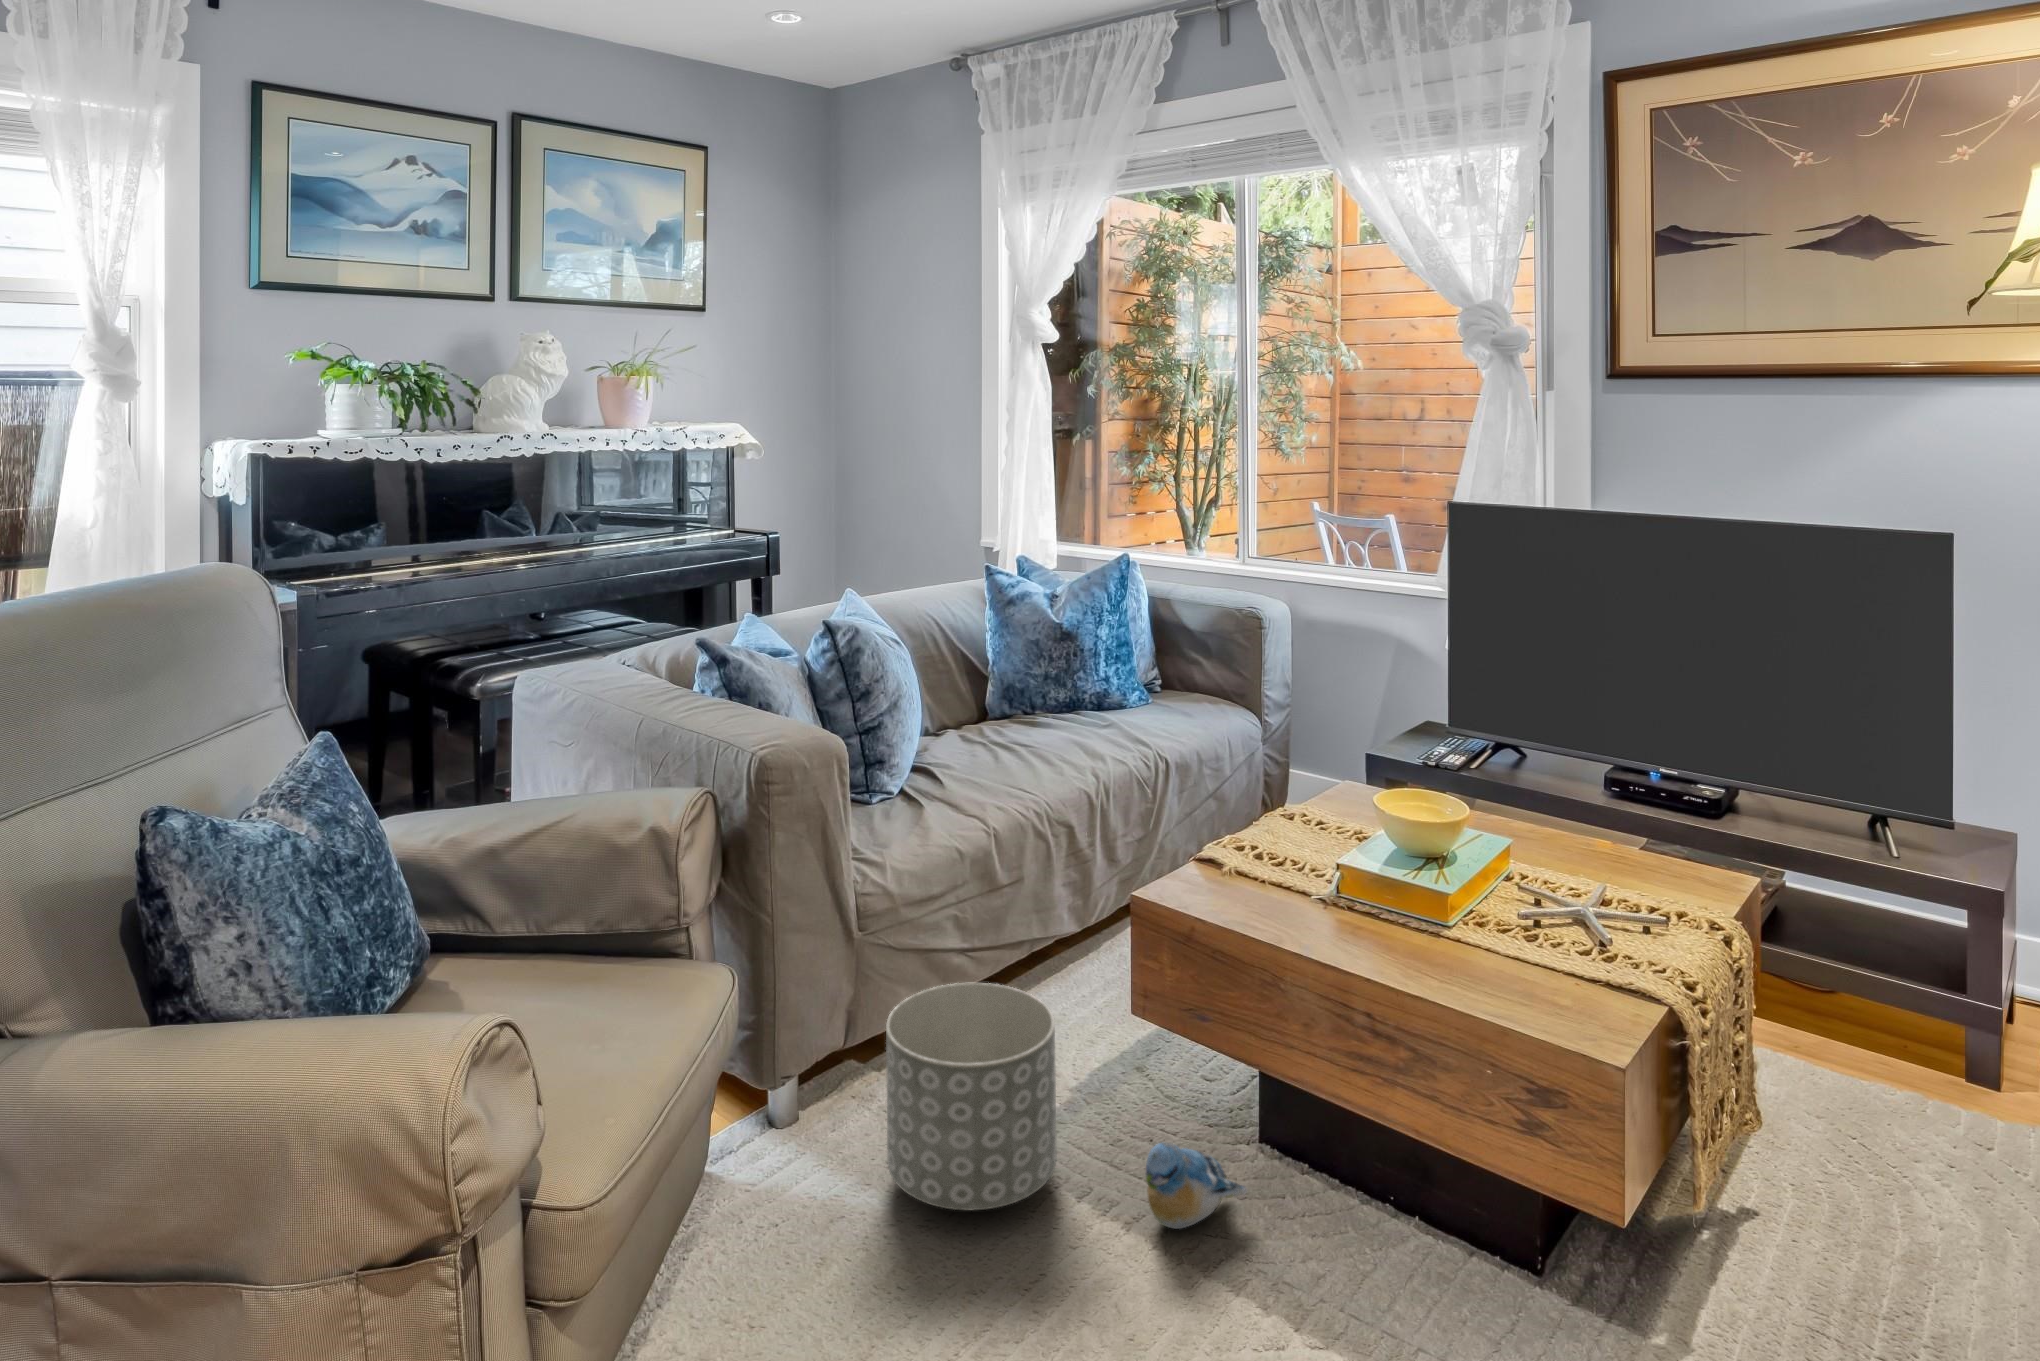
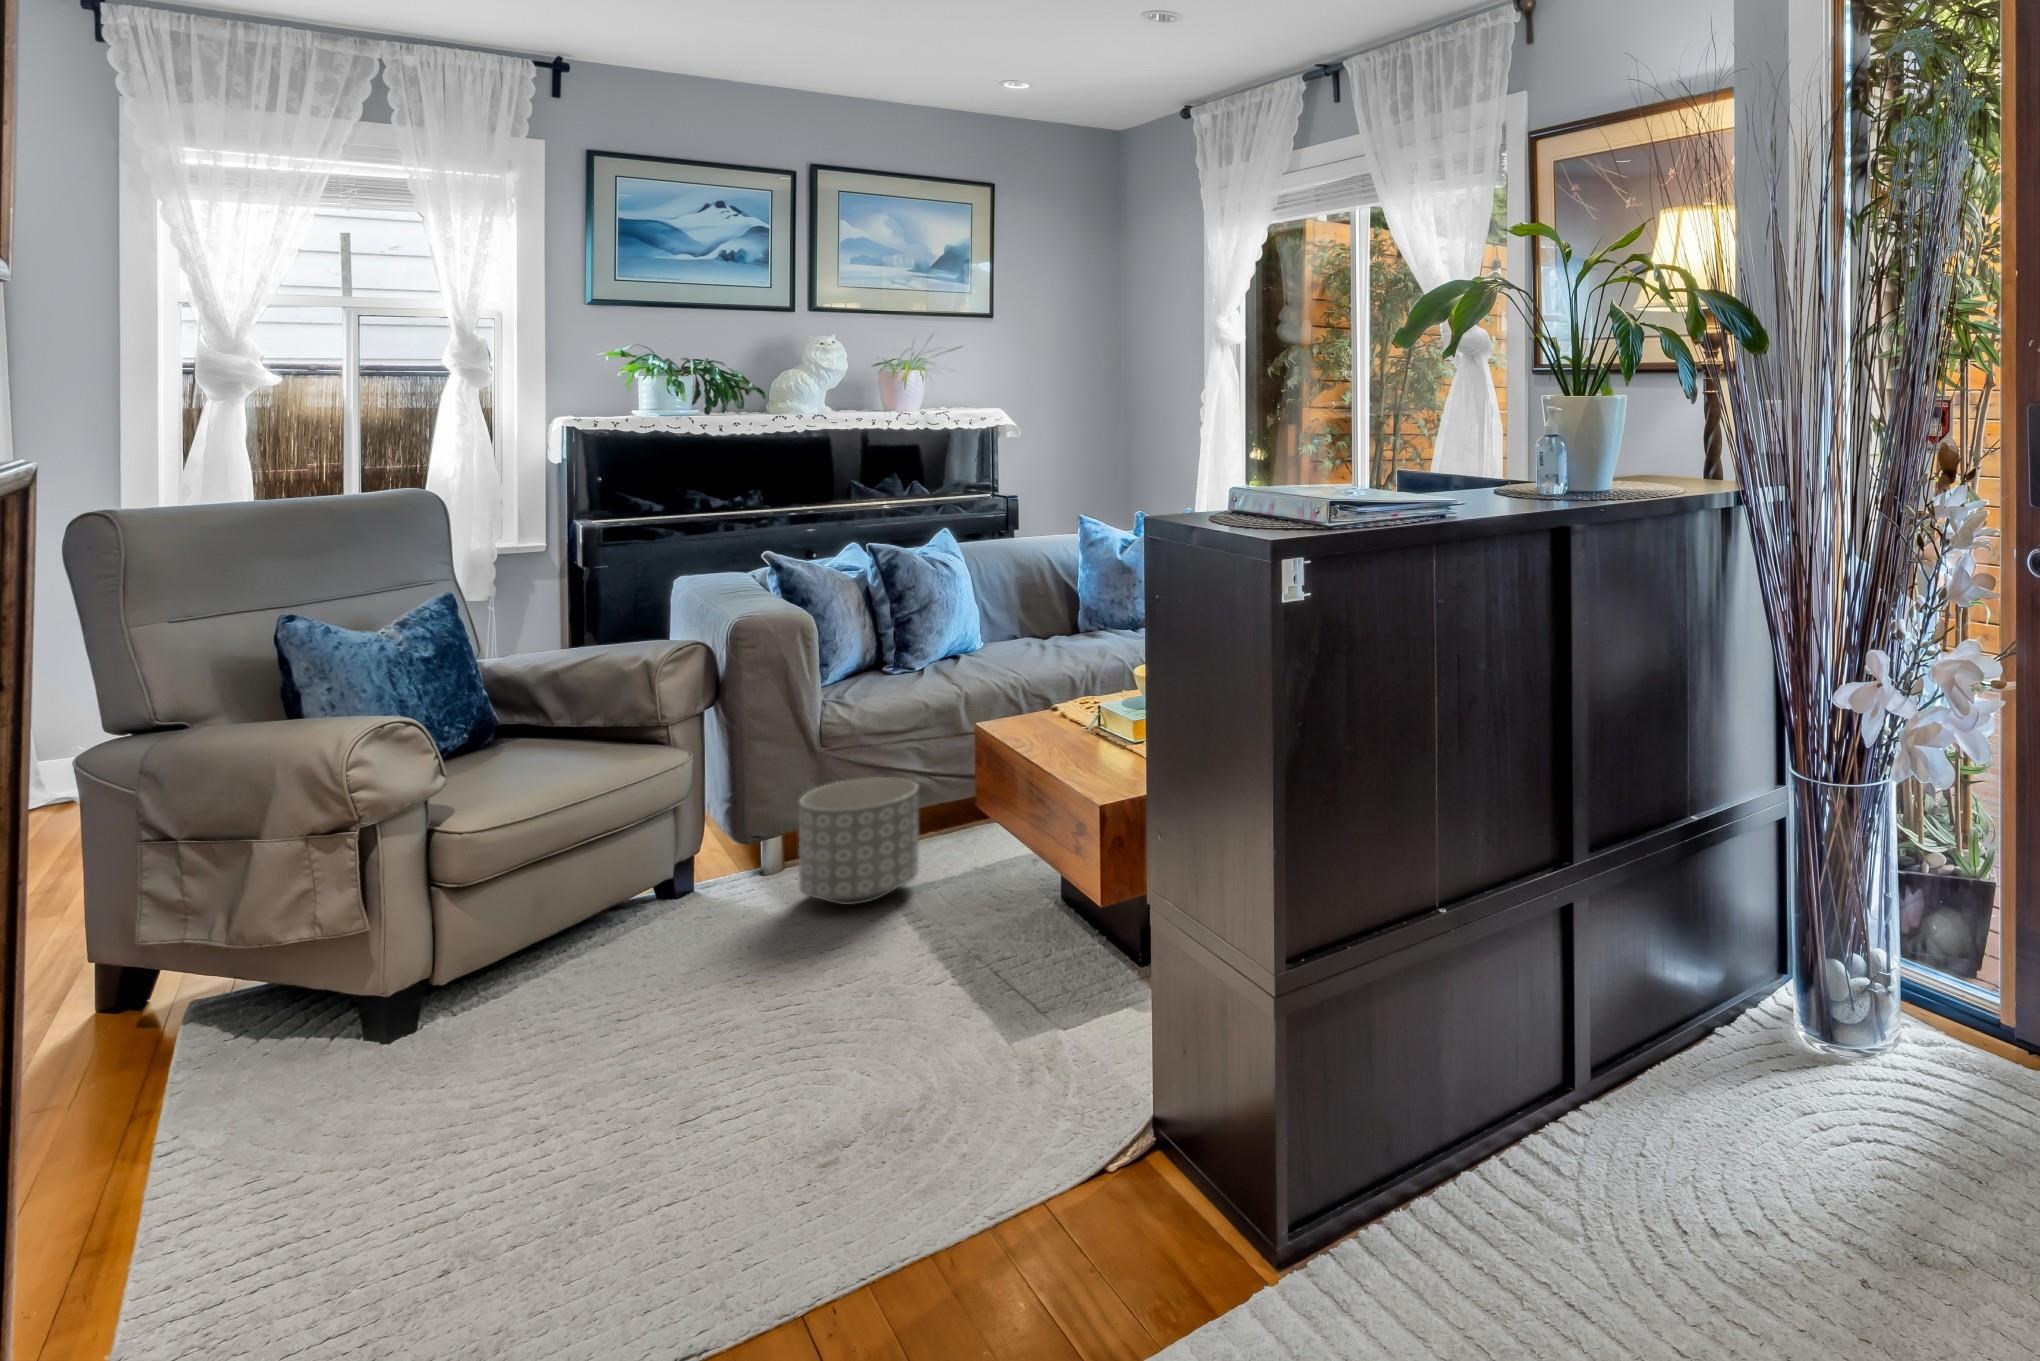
plush toy: present [1145,1143,1247,1229] -> none [930,864,1011,917]

